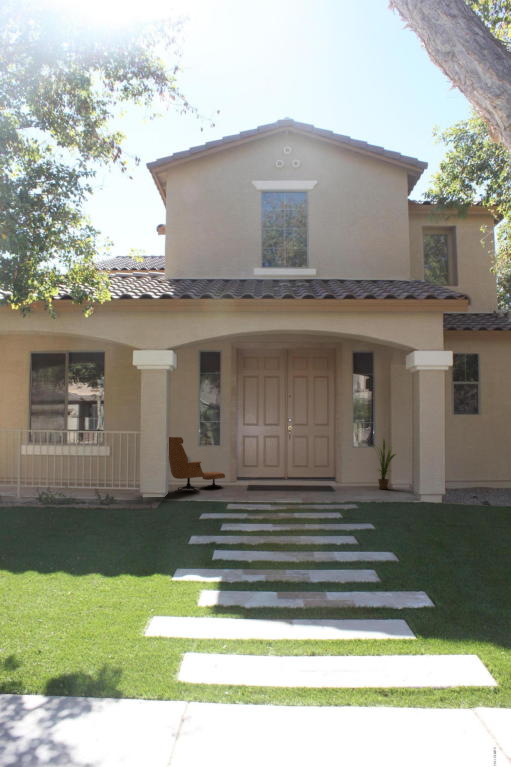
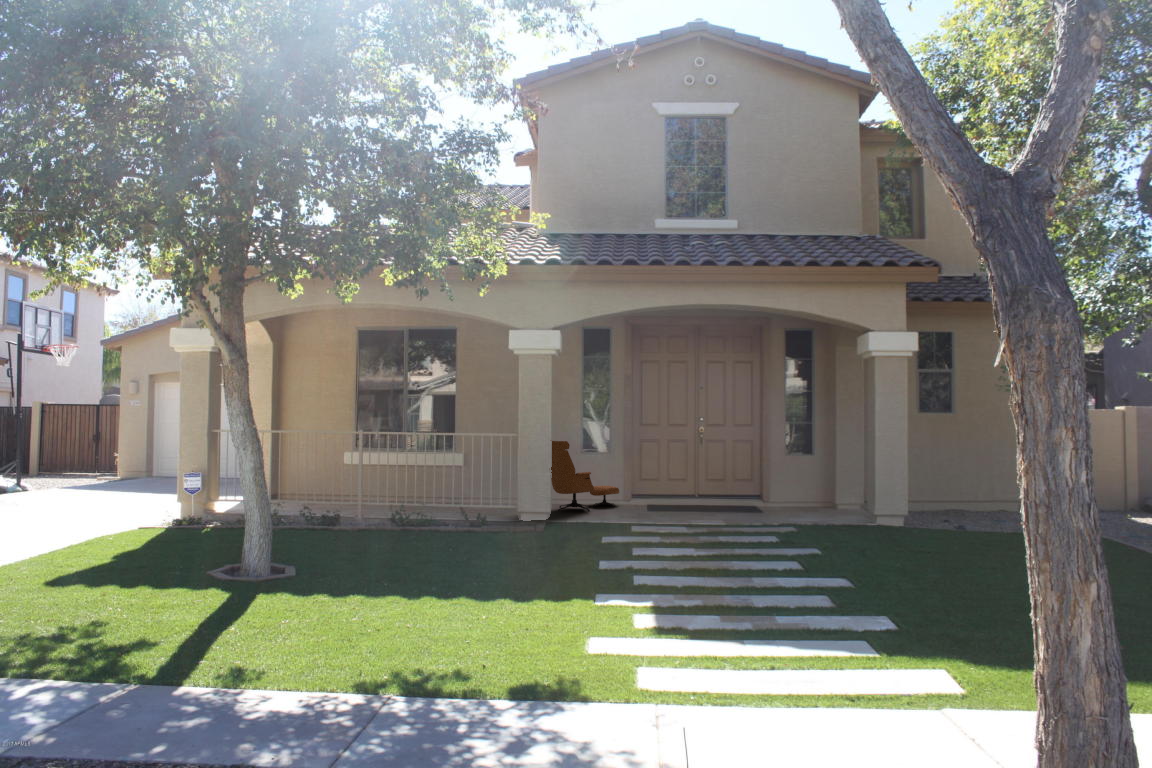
house plant: present [377,438,396,489] -> none [805,441,844,509]

